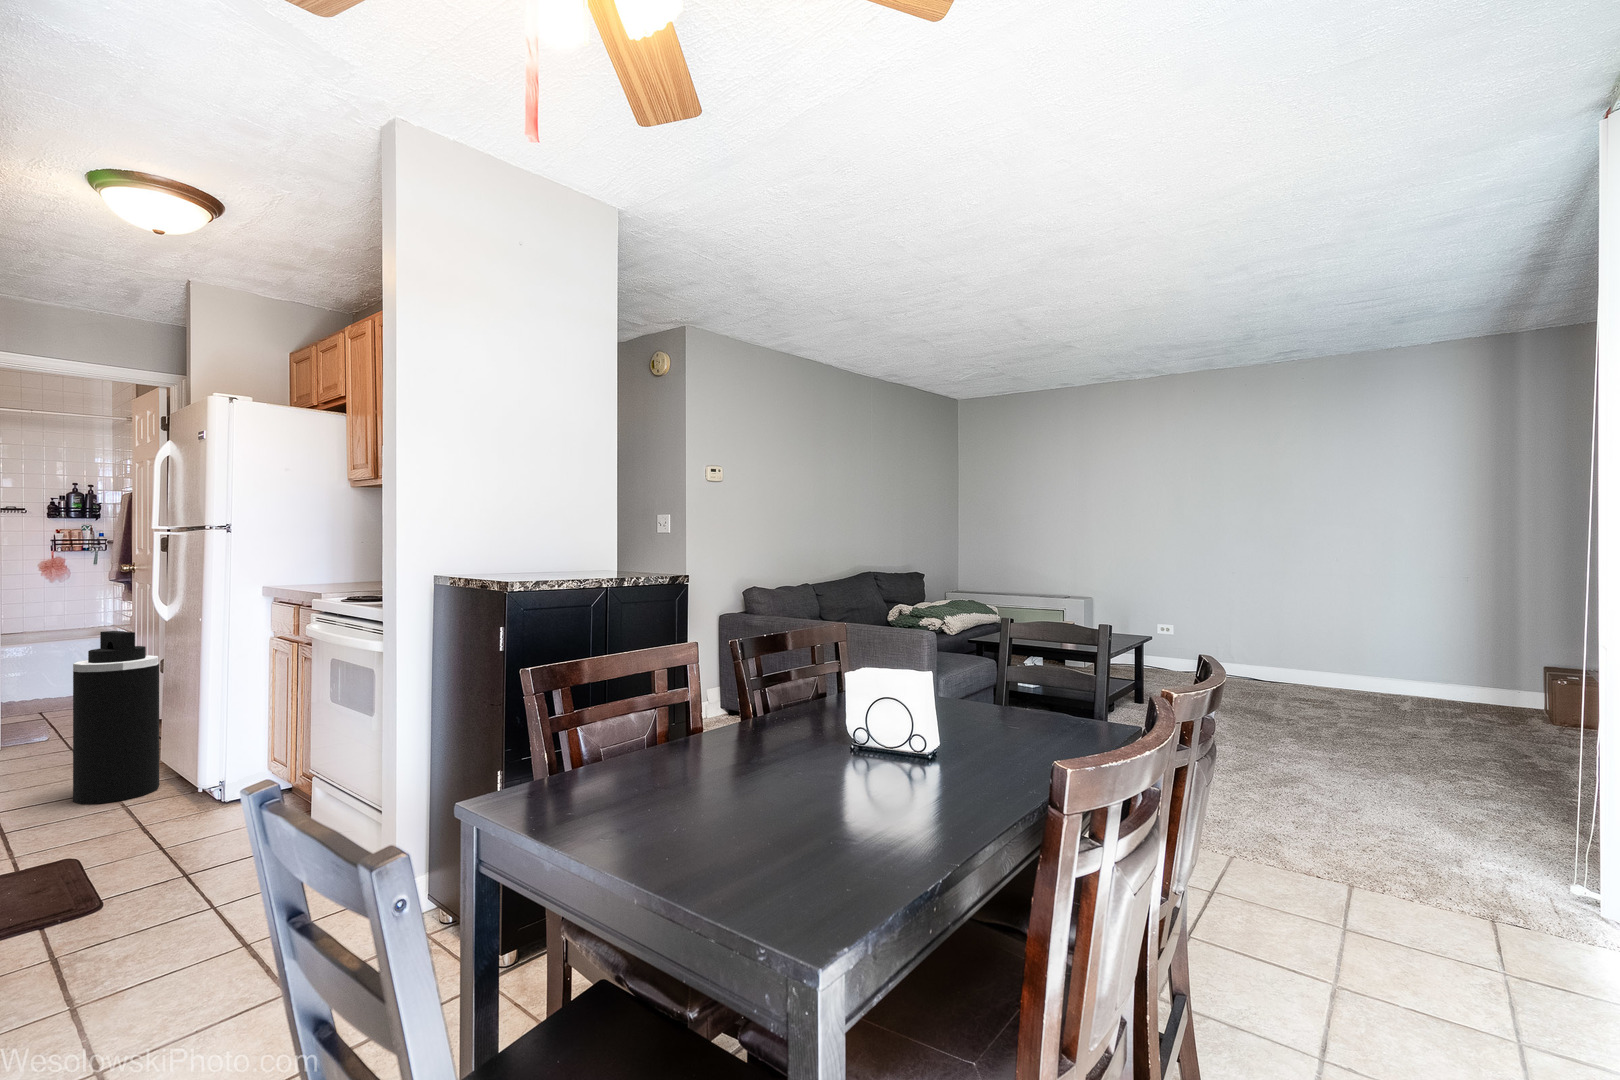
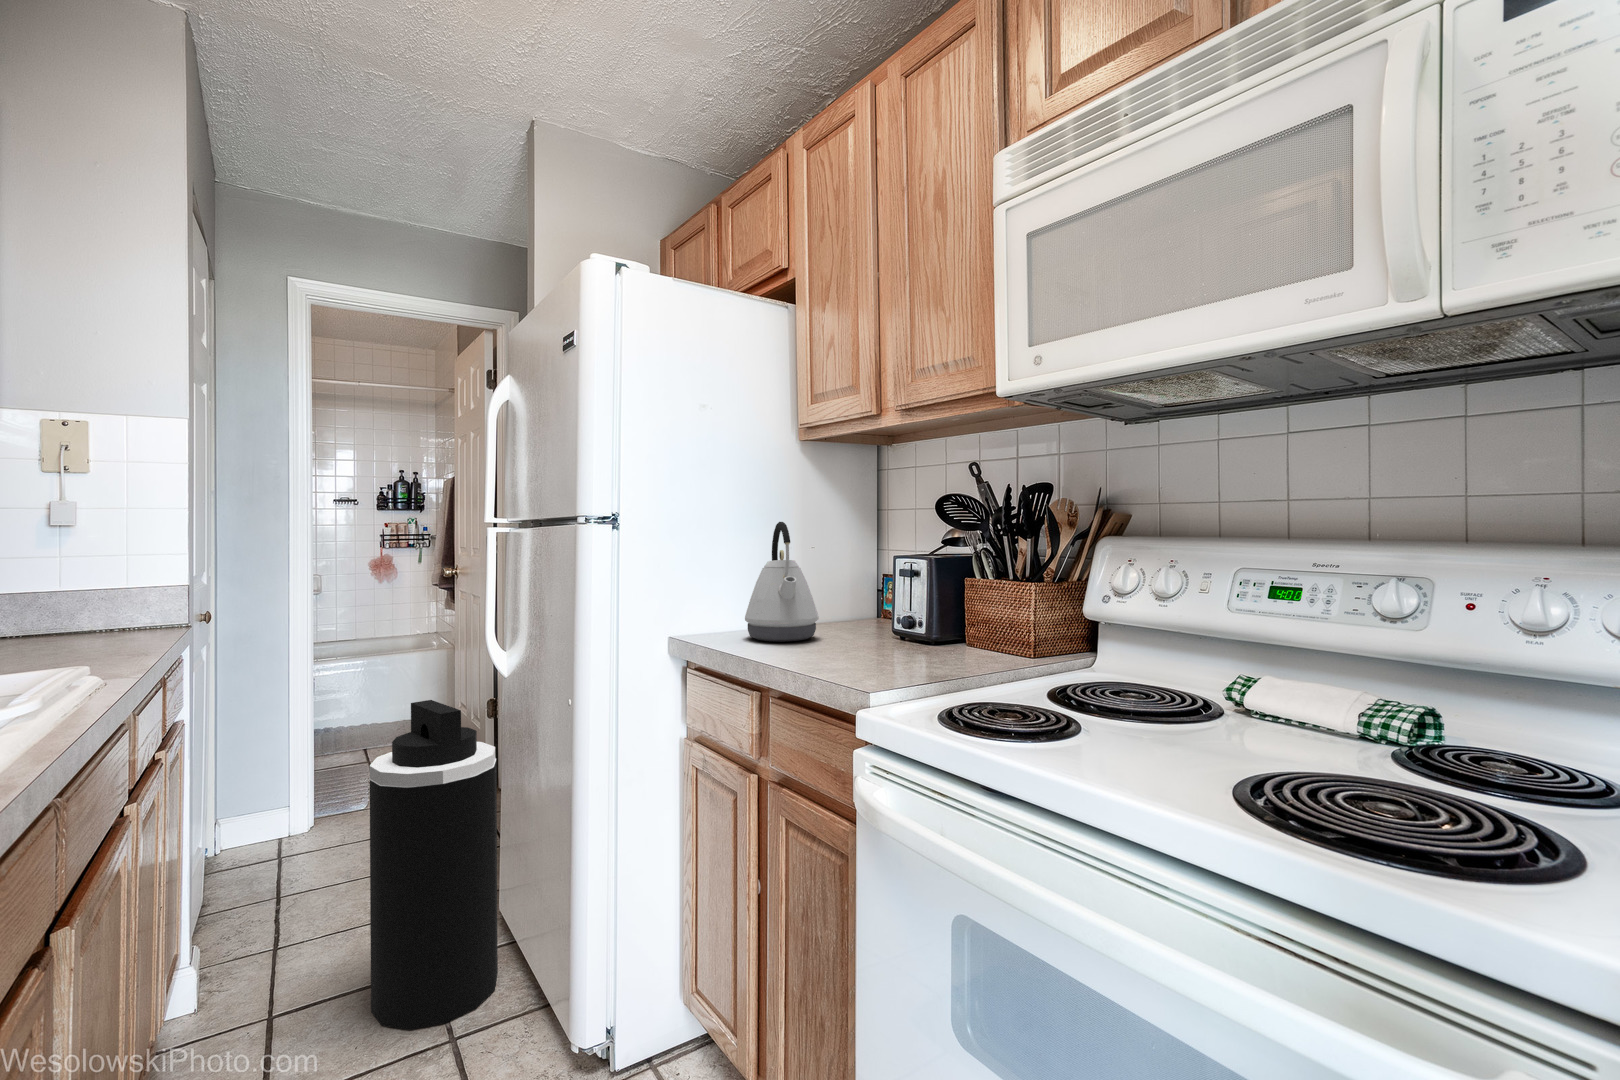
kettle: none [303,529,346,586] -> present [745,522,819,642]

